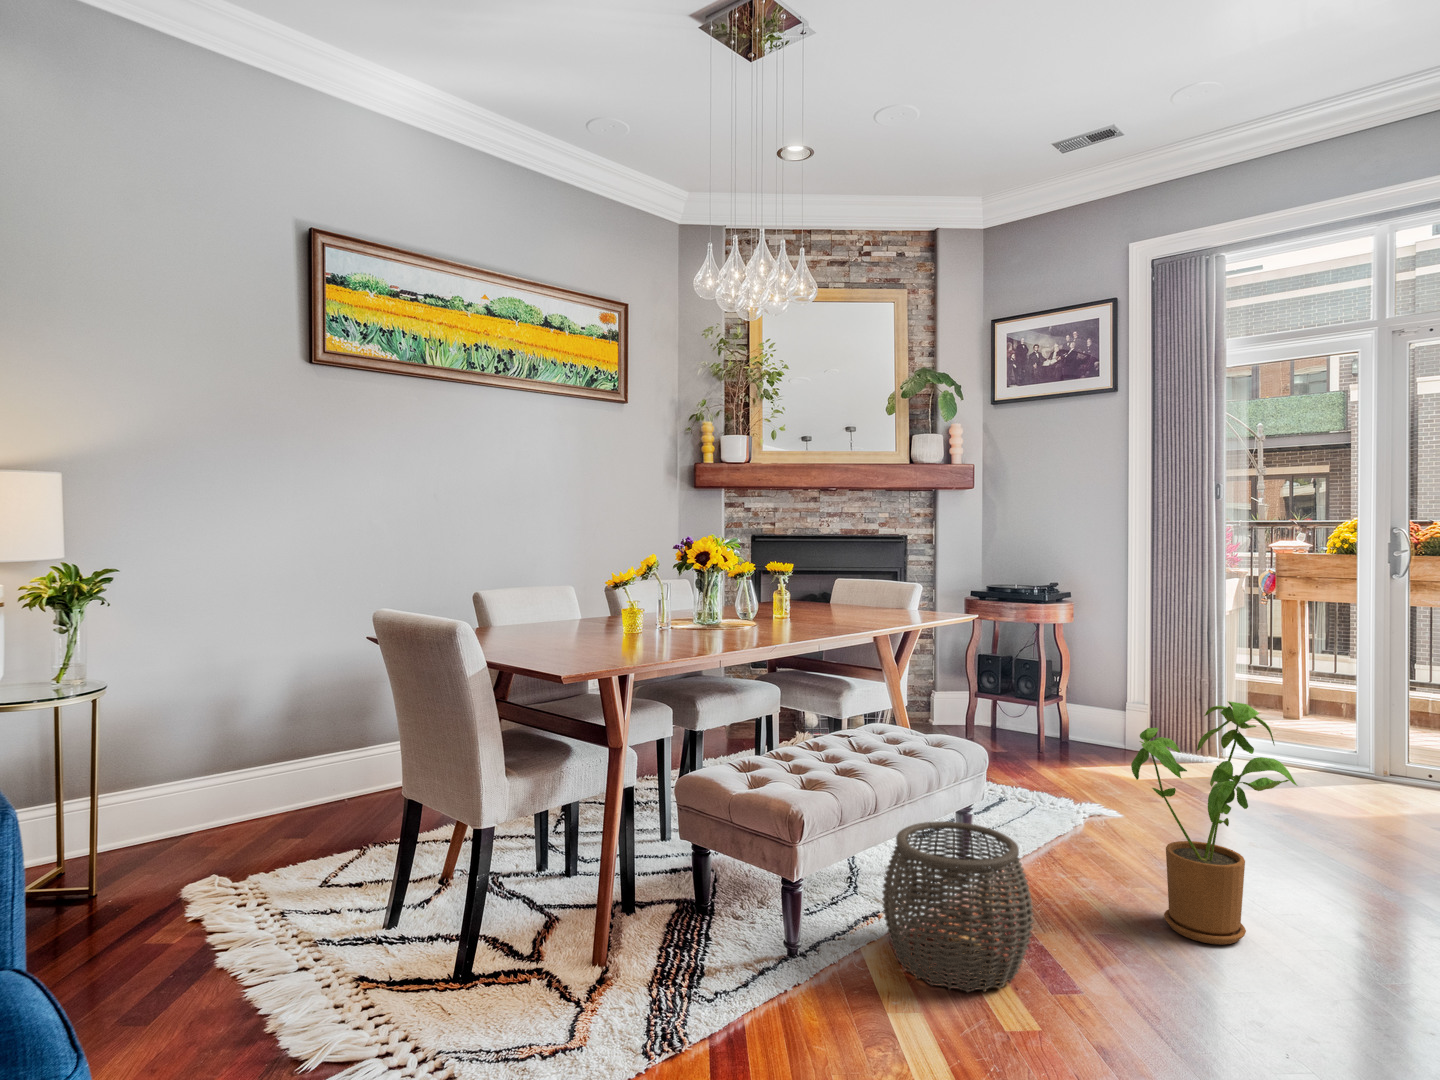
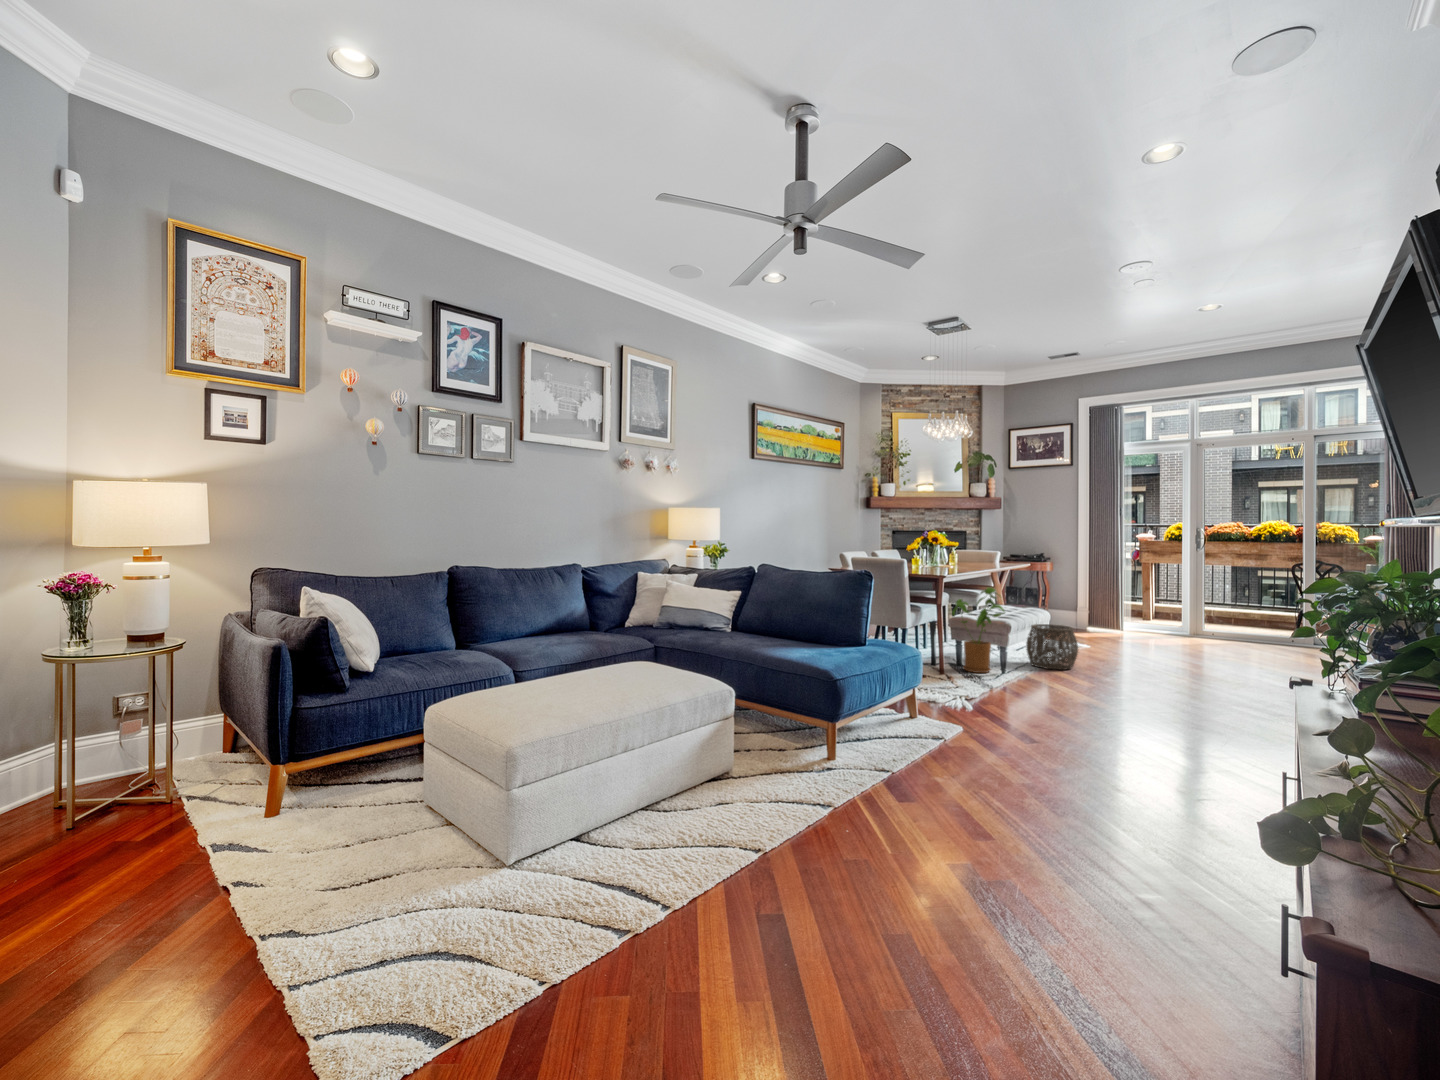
house plant: present [1131,701,1298,945] -> present [952,587,1004,673]

